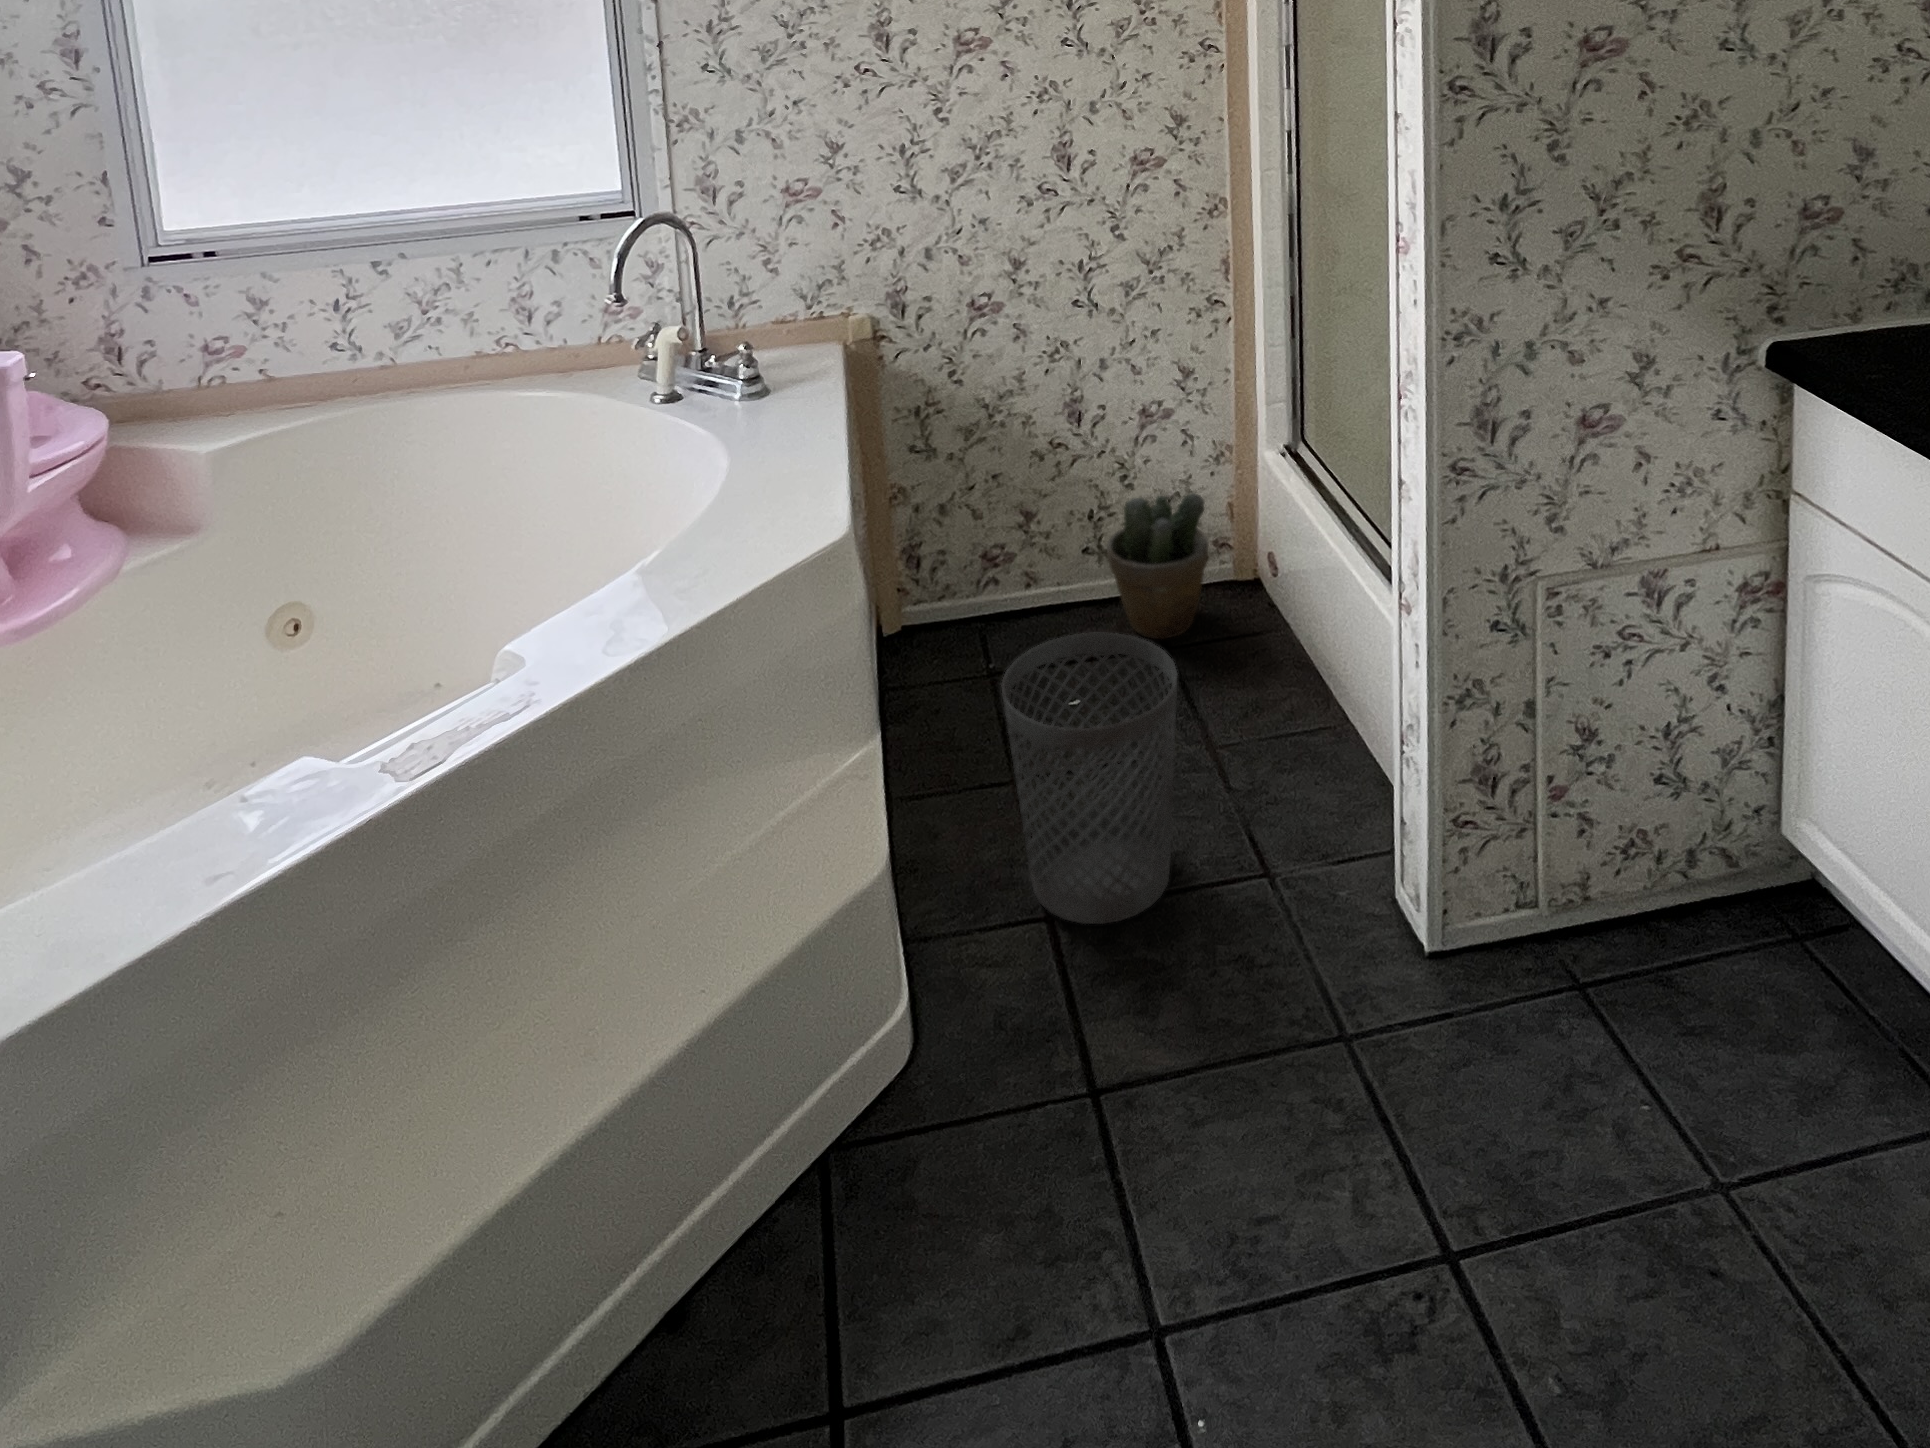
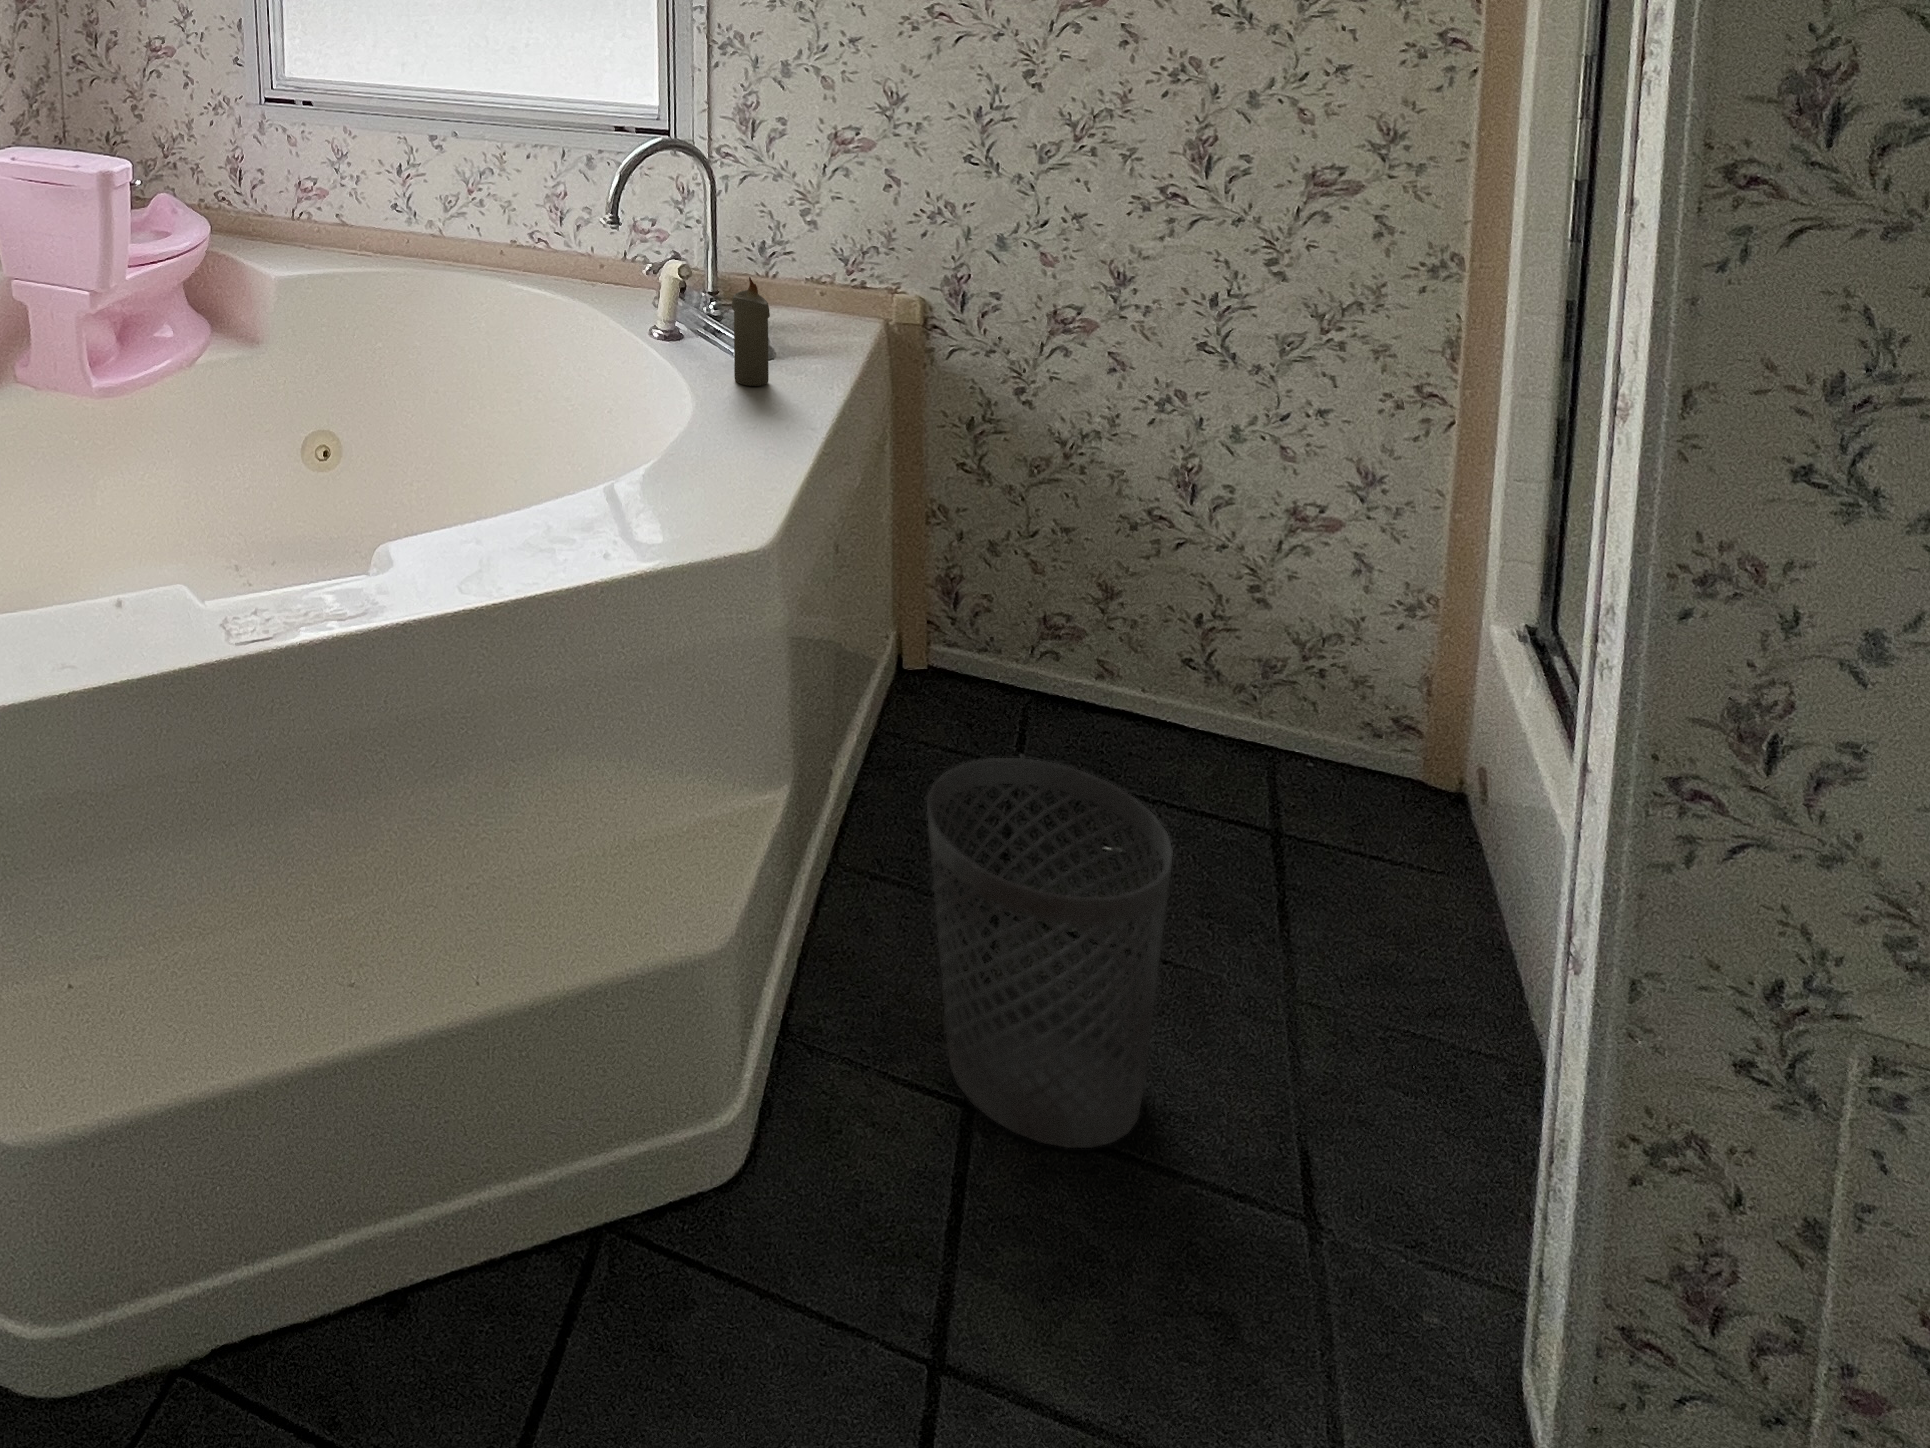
candle: none [741,320,778,417] -> present [732,277,770,386]
potted plant: present [1107,494,1209,639] -> none [1201,627,1361,833]

